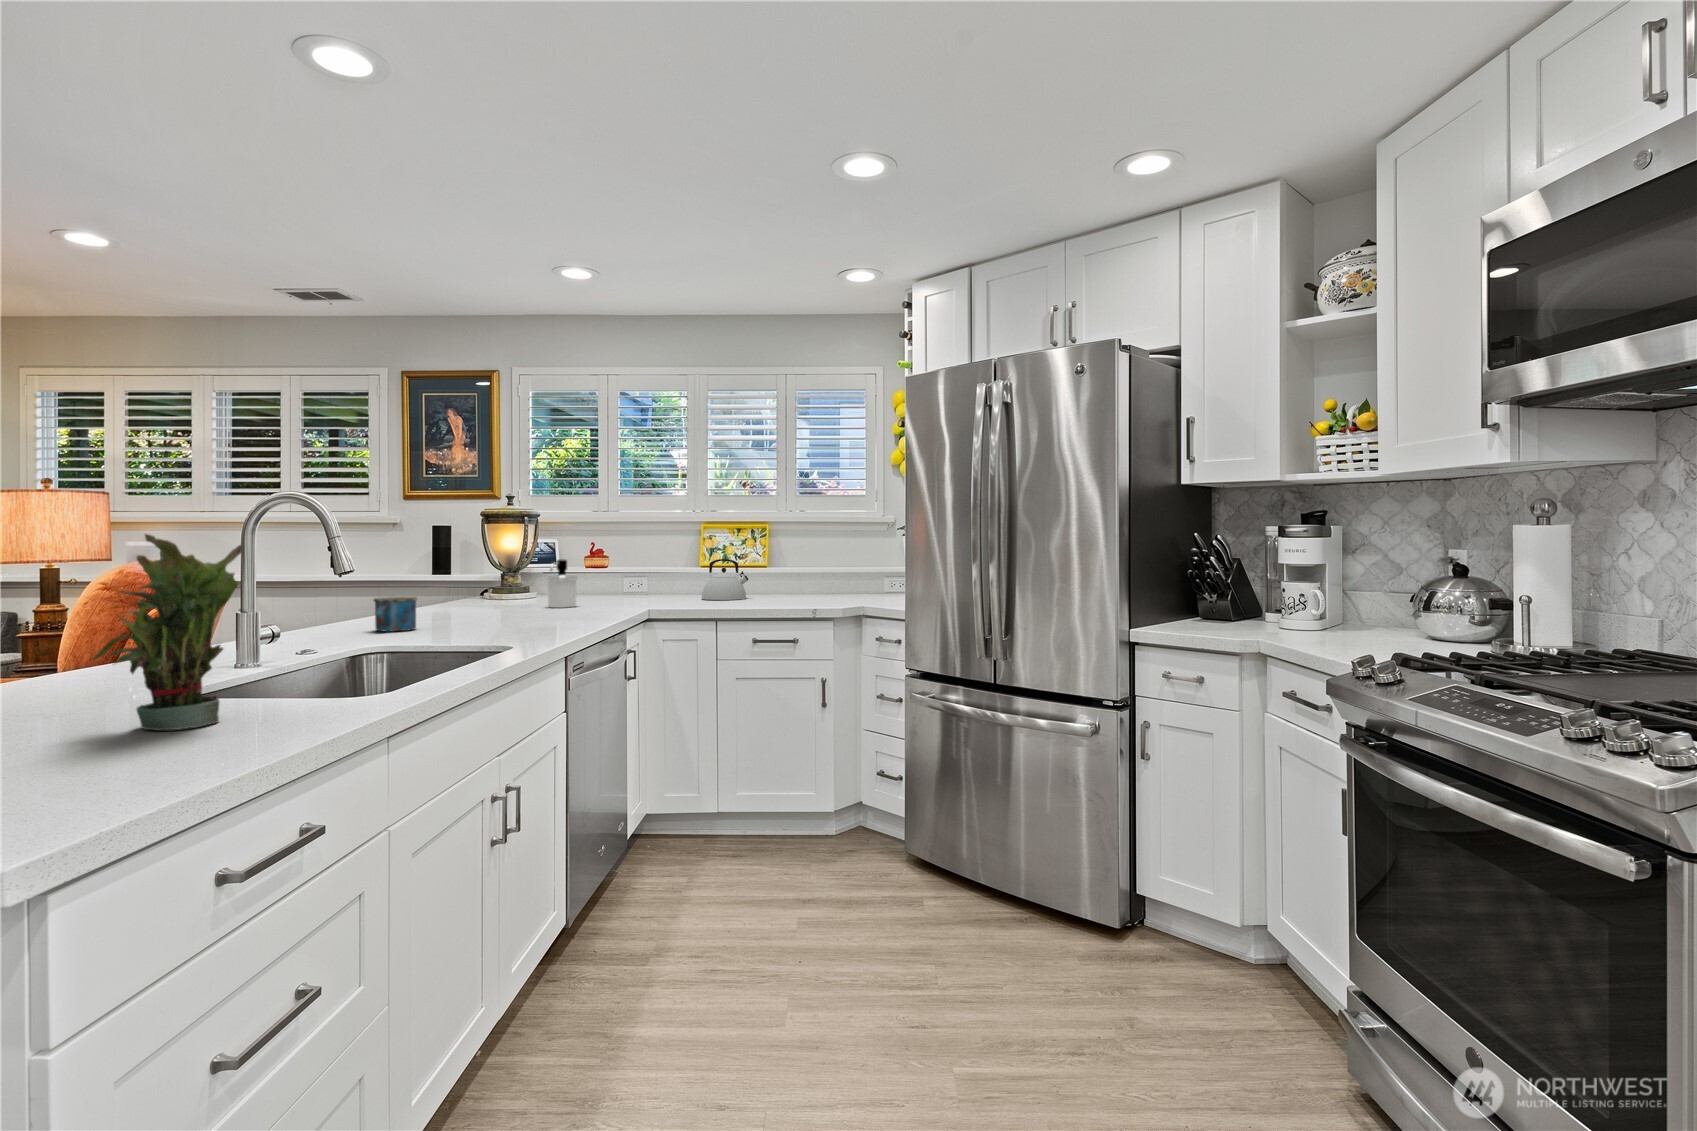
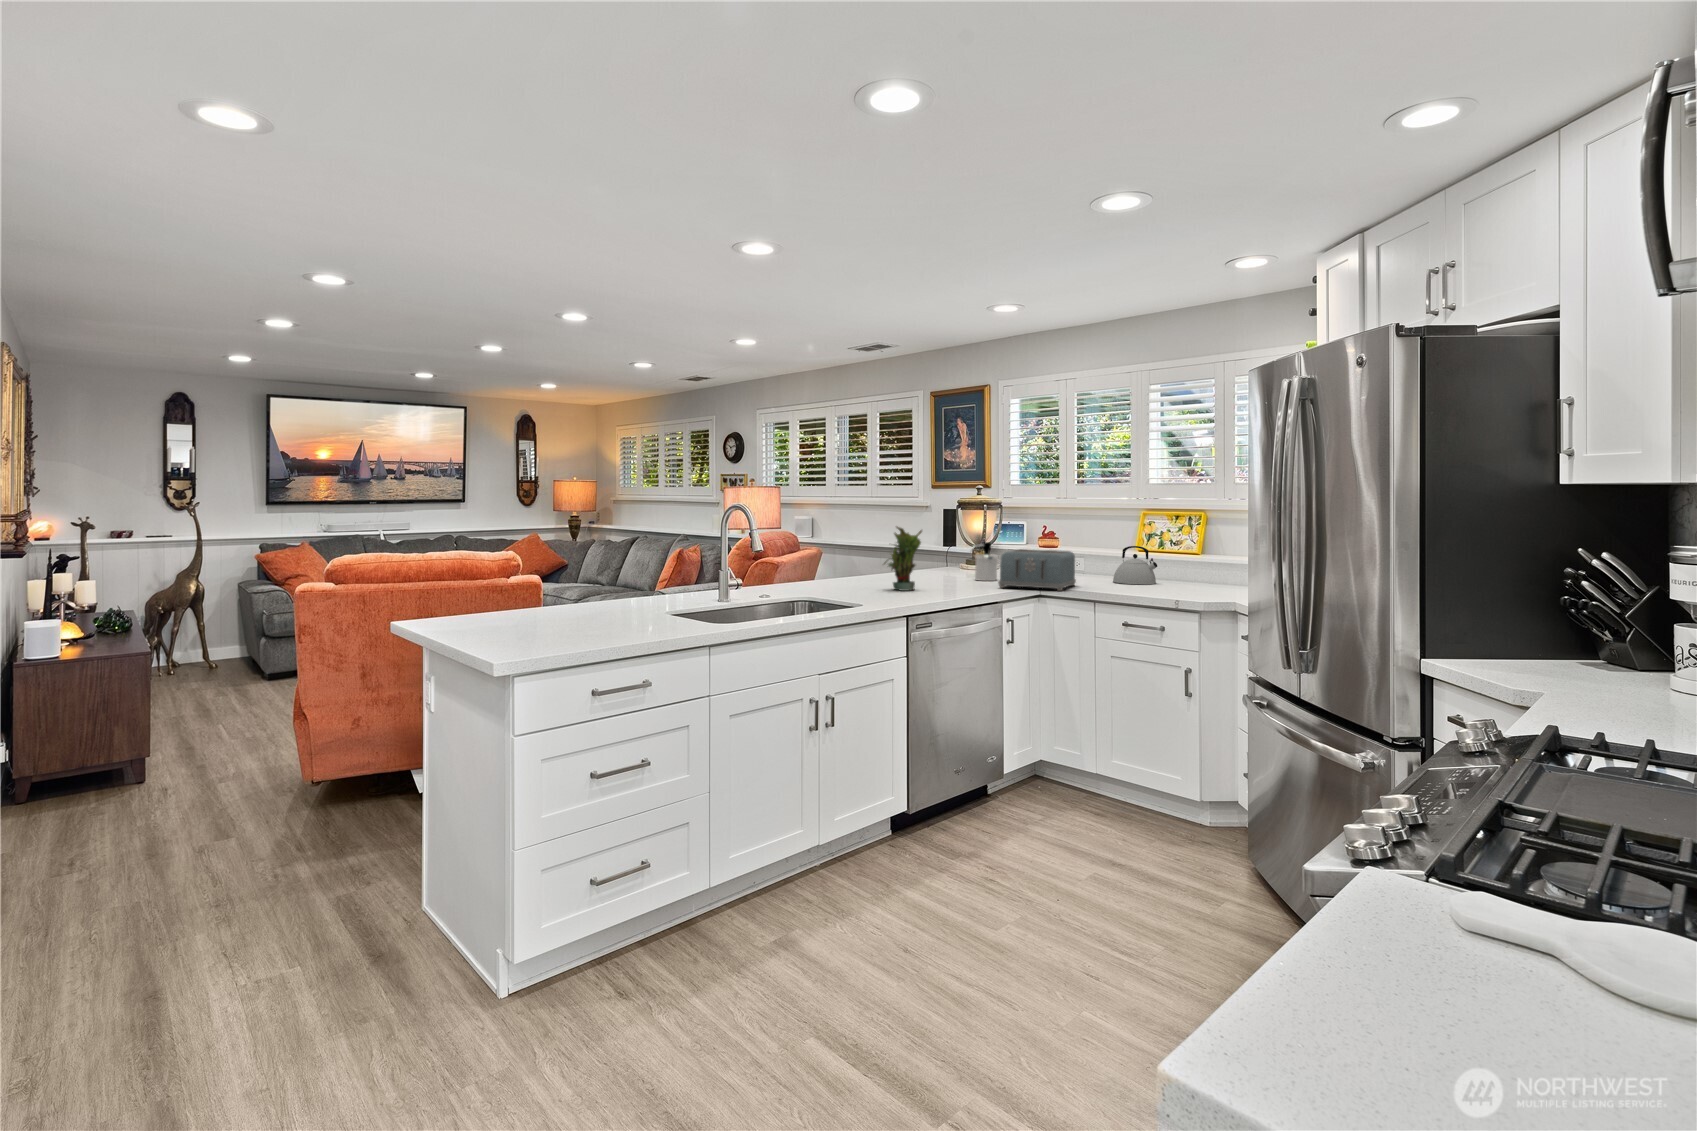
potted plant: present [92,534,242,730] -> present [884,527,922,591]
toaster: none [609,565,693,612] -> present [998,549,1076,591]
mug: present [374,597,417,632] -> none [816,567,845,590]

